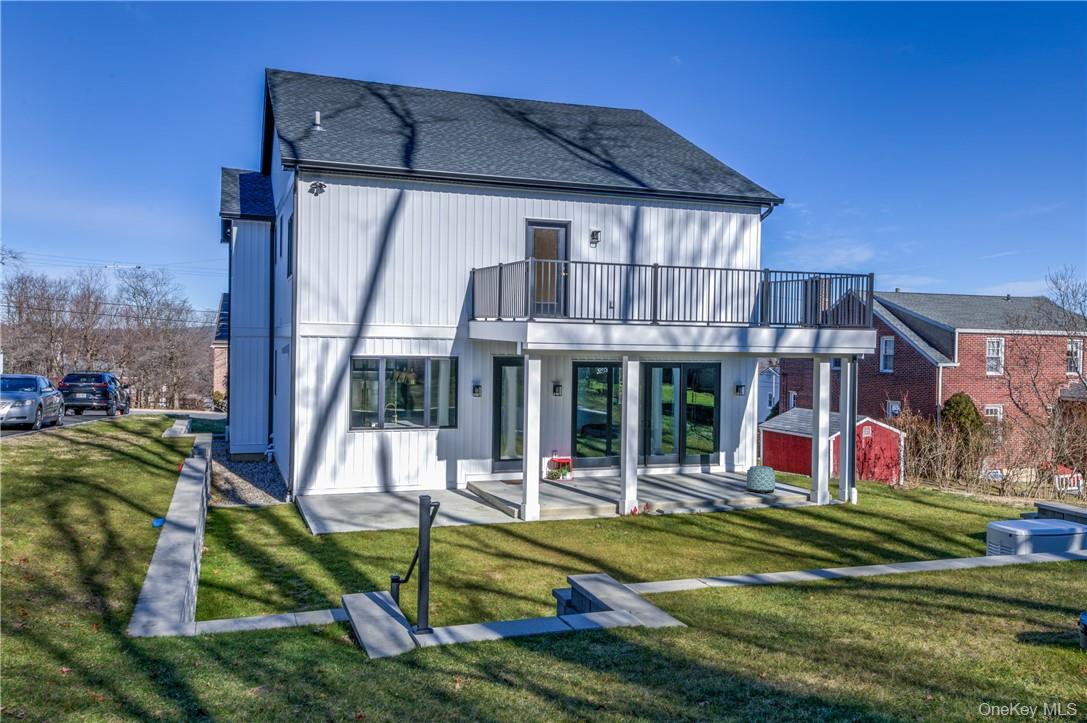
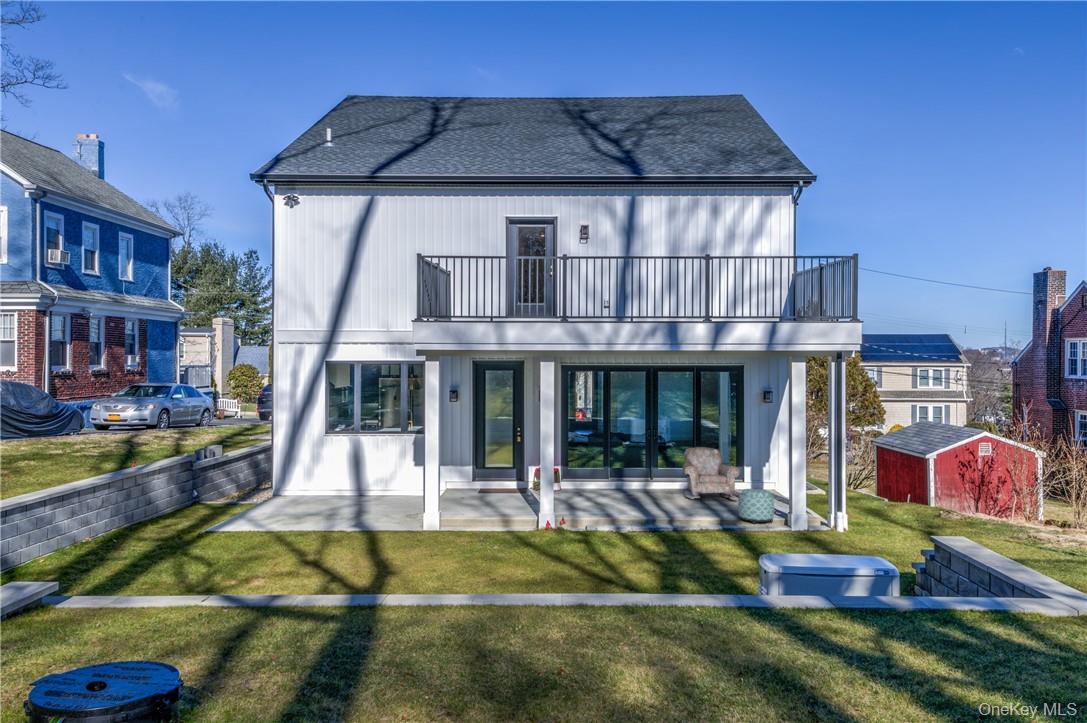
armchair: none [676,434,731,478] -> present [682,447,740,500]

